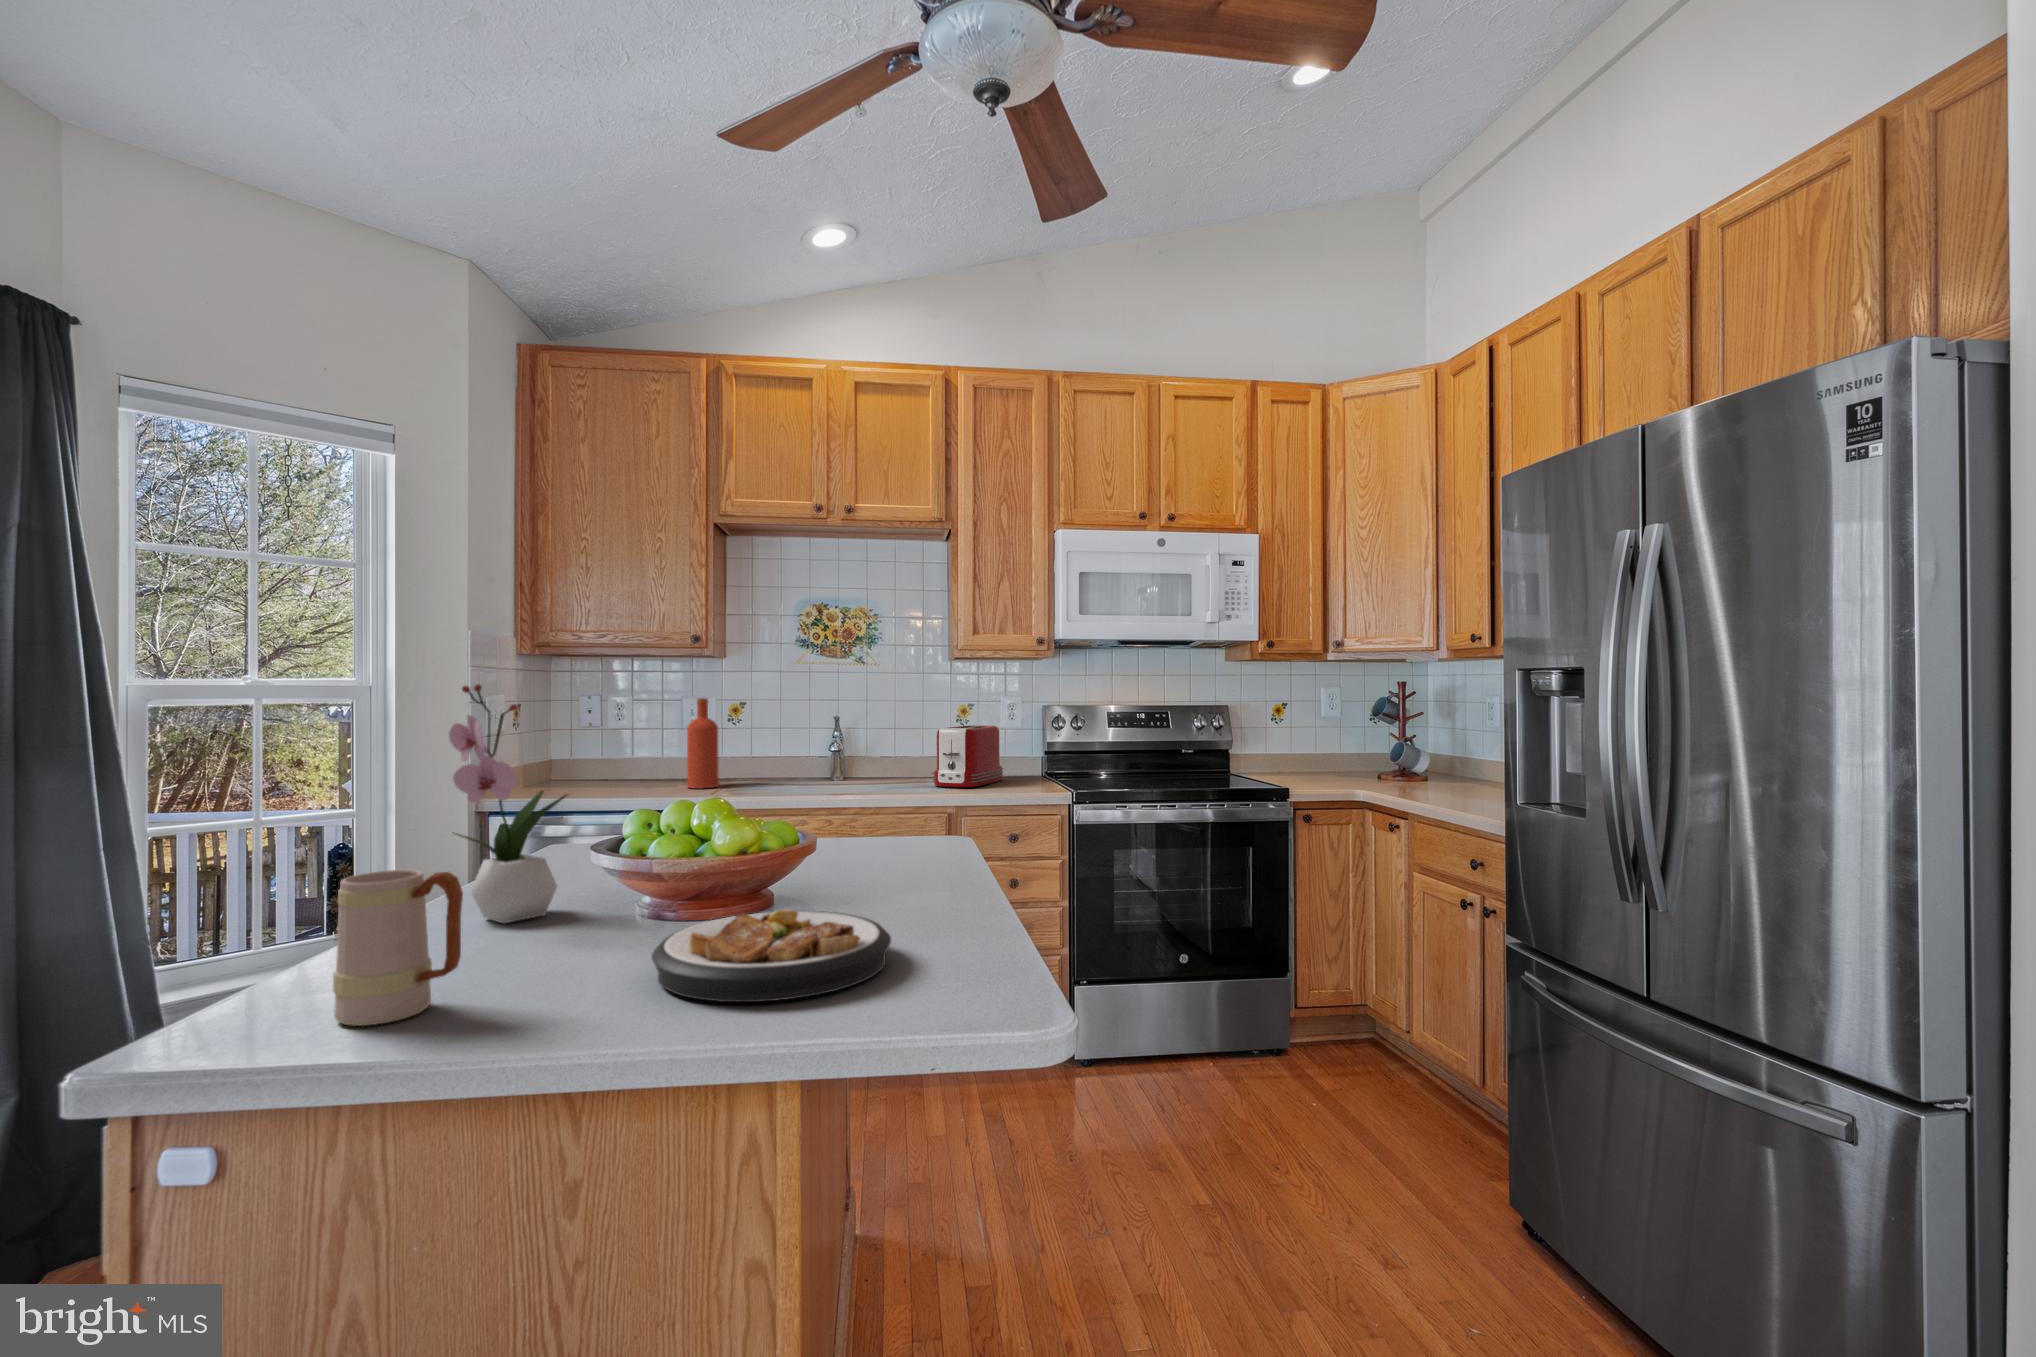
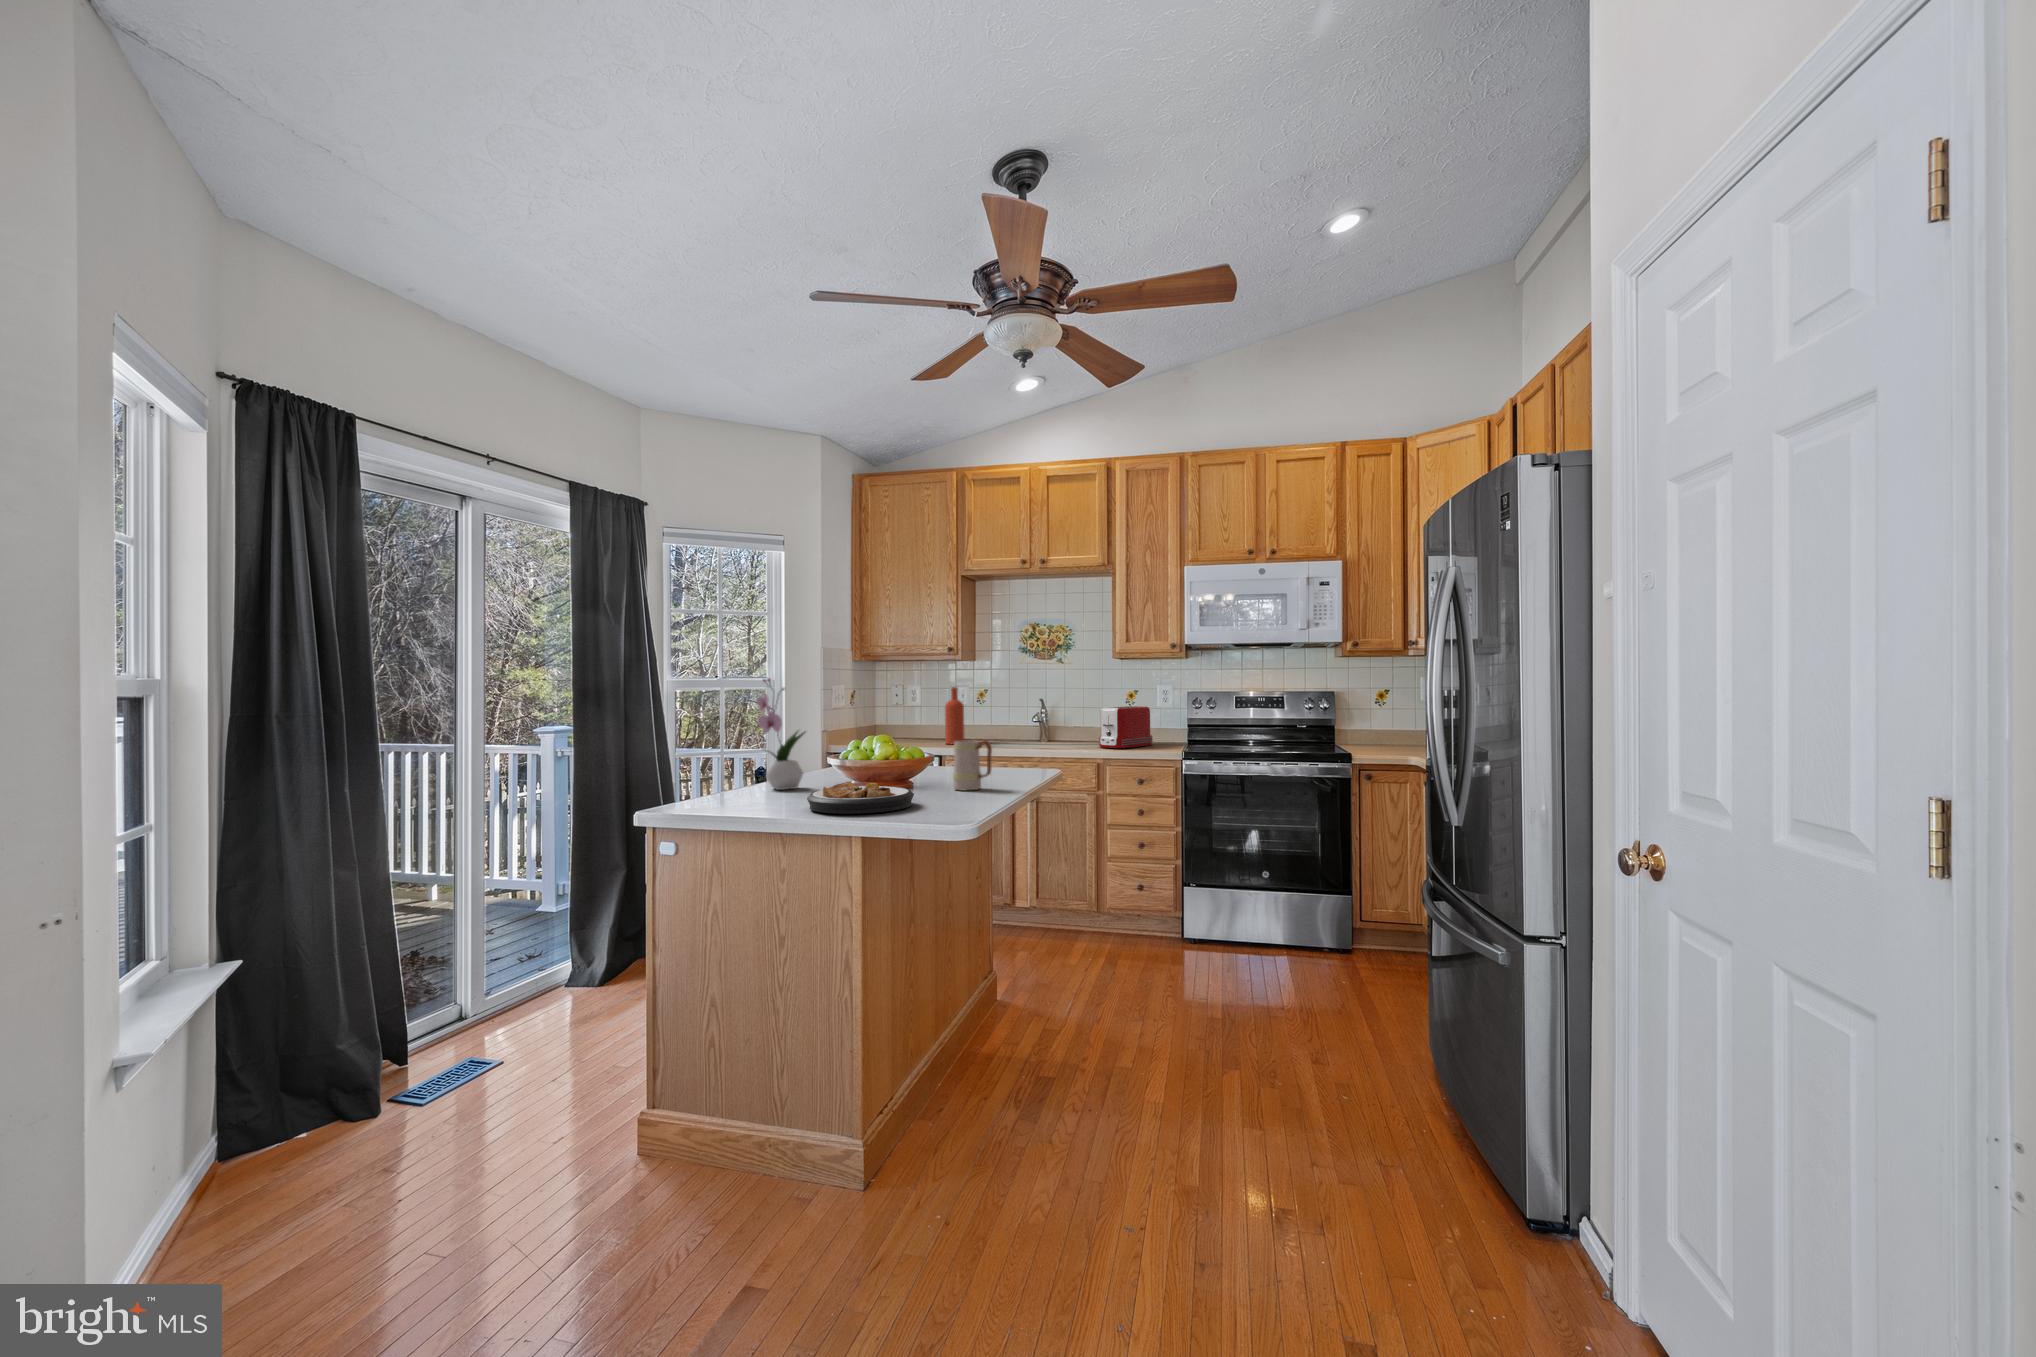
mug: present [333,870,463,1026] -> present [953,740,992,790]

